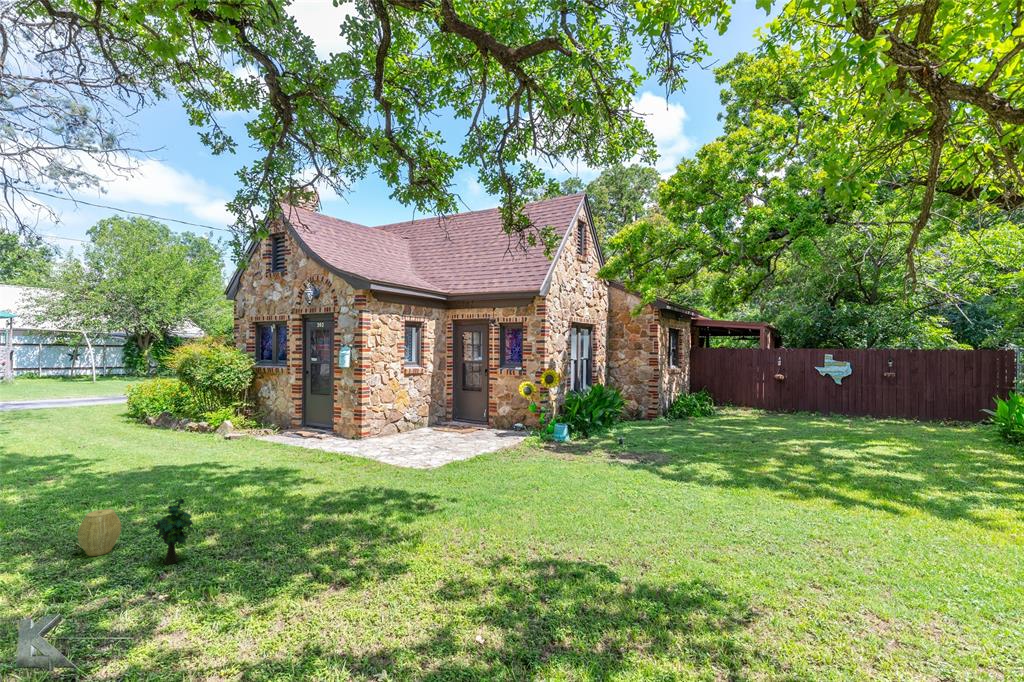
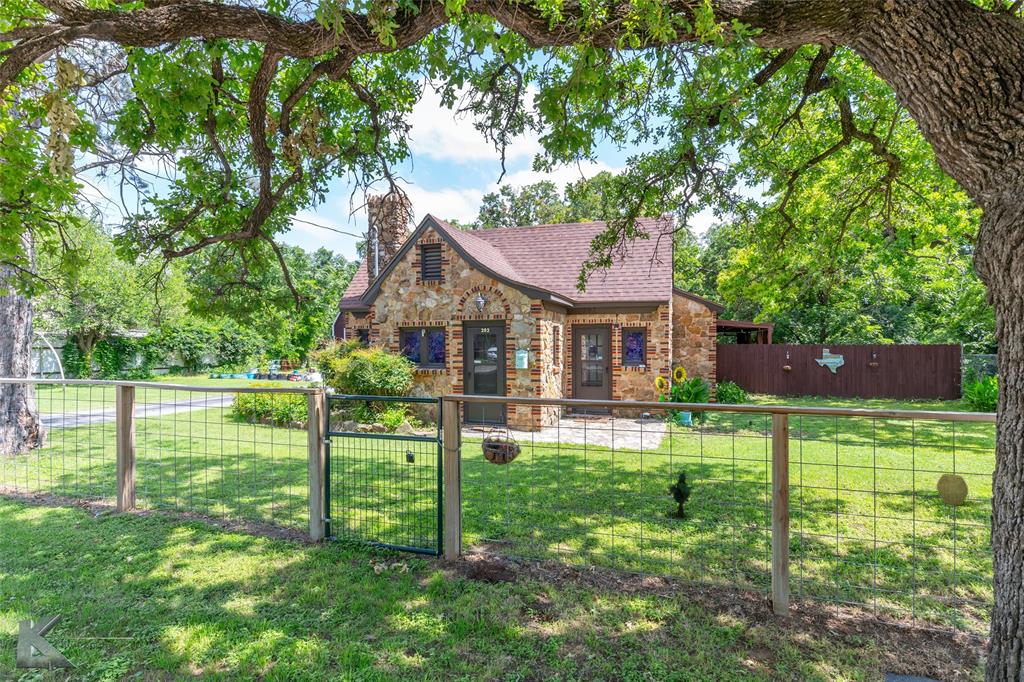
woven basket: present [78,509,121,556] -> present [937,474,968,505]

